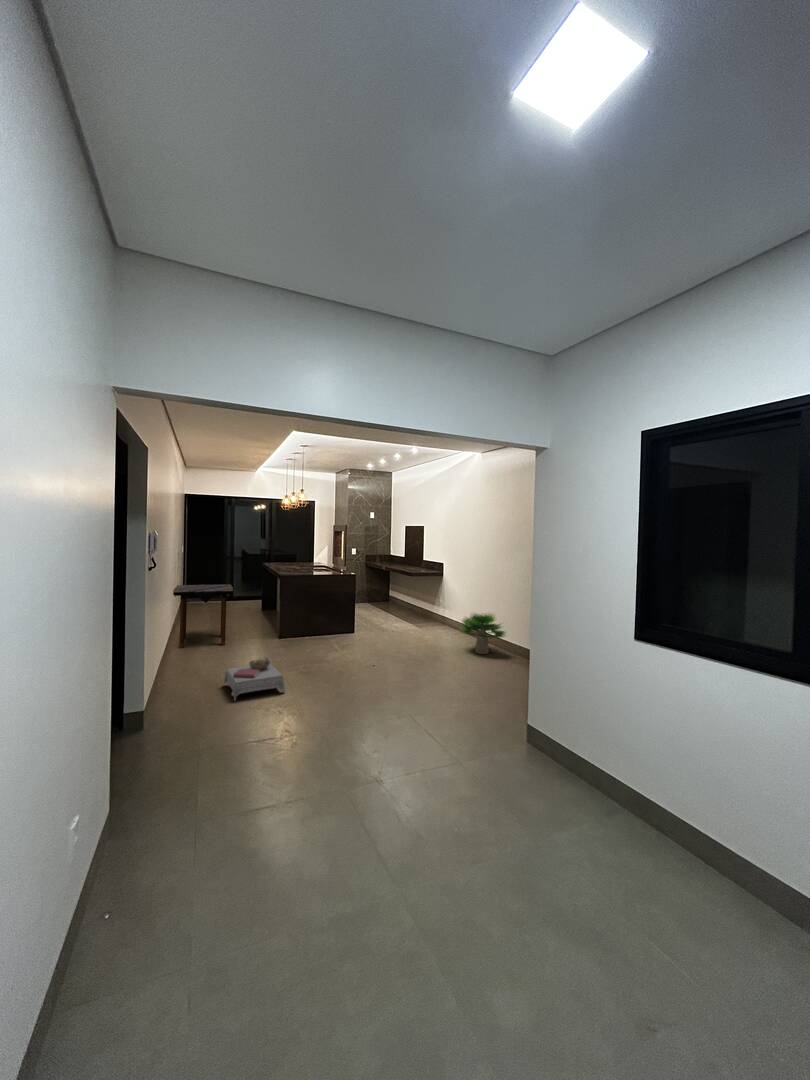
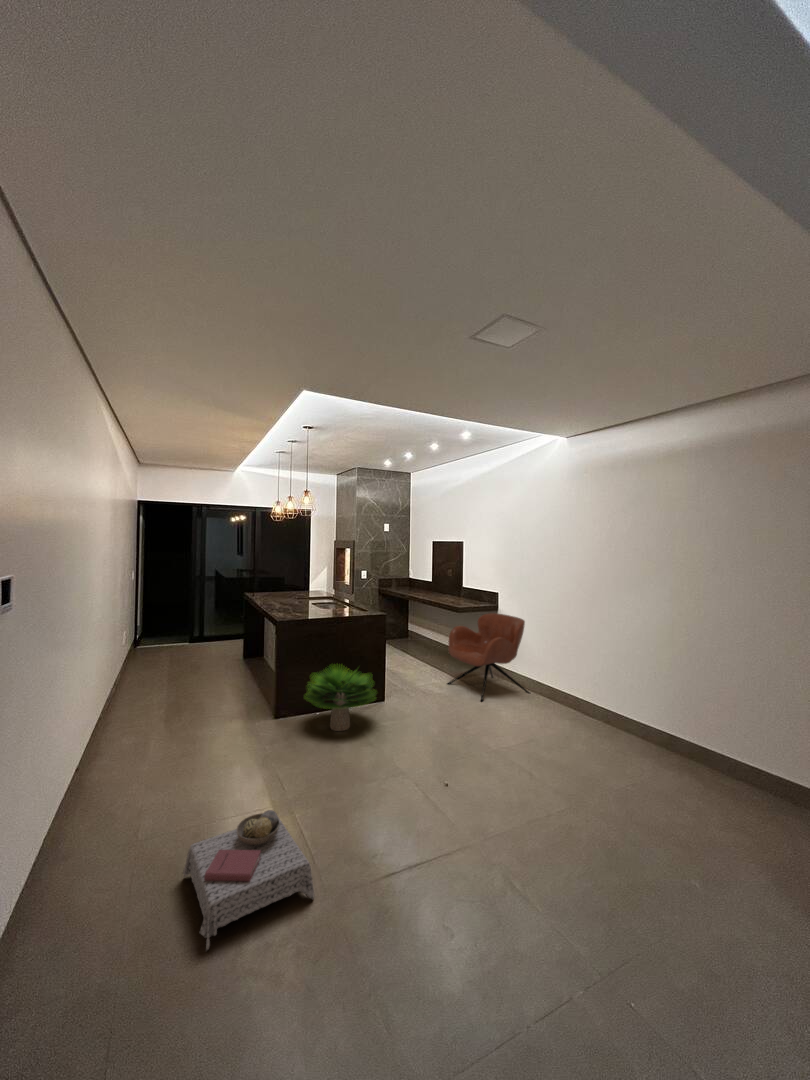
armchair: none [402,578,460,636] -> present [447,613,530,702]
side table: present [173,584,234,648] -> none [100,635,204,753]
potted plant: present [462,614,505,654] -> present [306,666,374,731]

